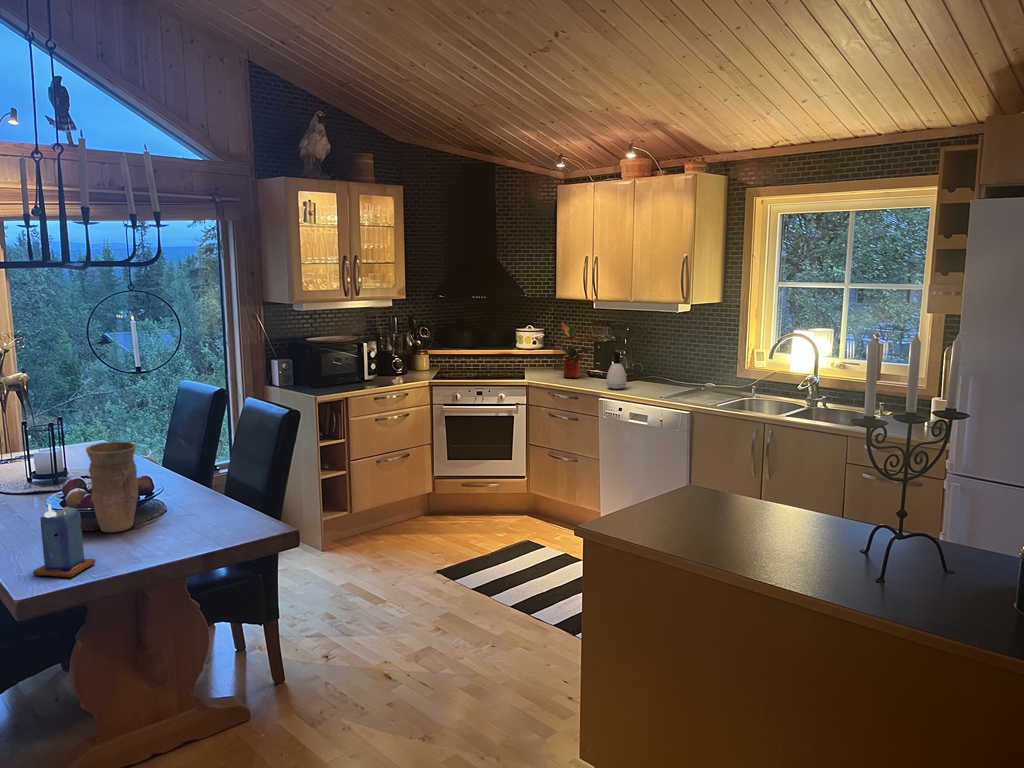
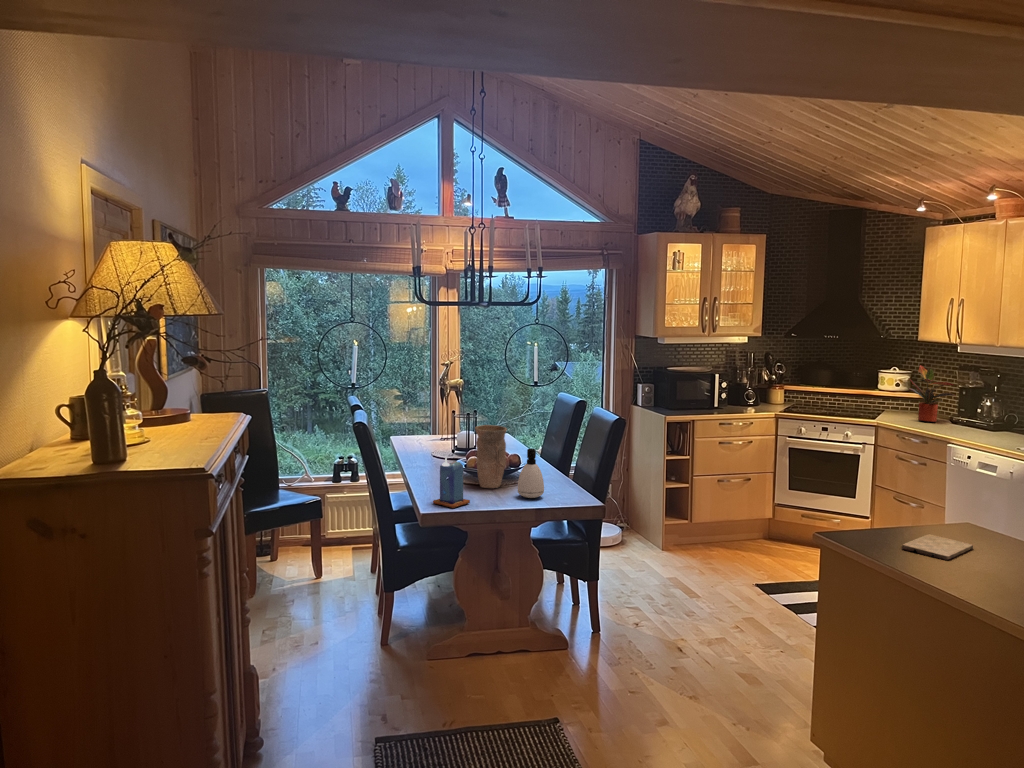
soap dispenser: present [606,352,626,389] -> present [518,448,544,498]
cutting board: none [677,516,734,547] -> present [902,534,973,560]

